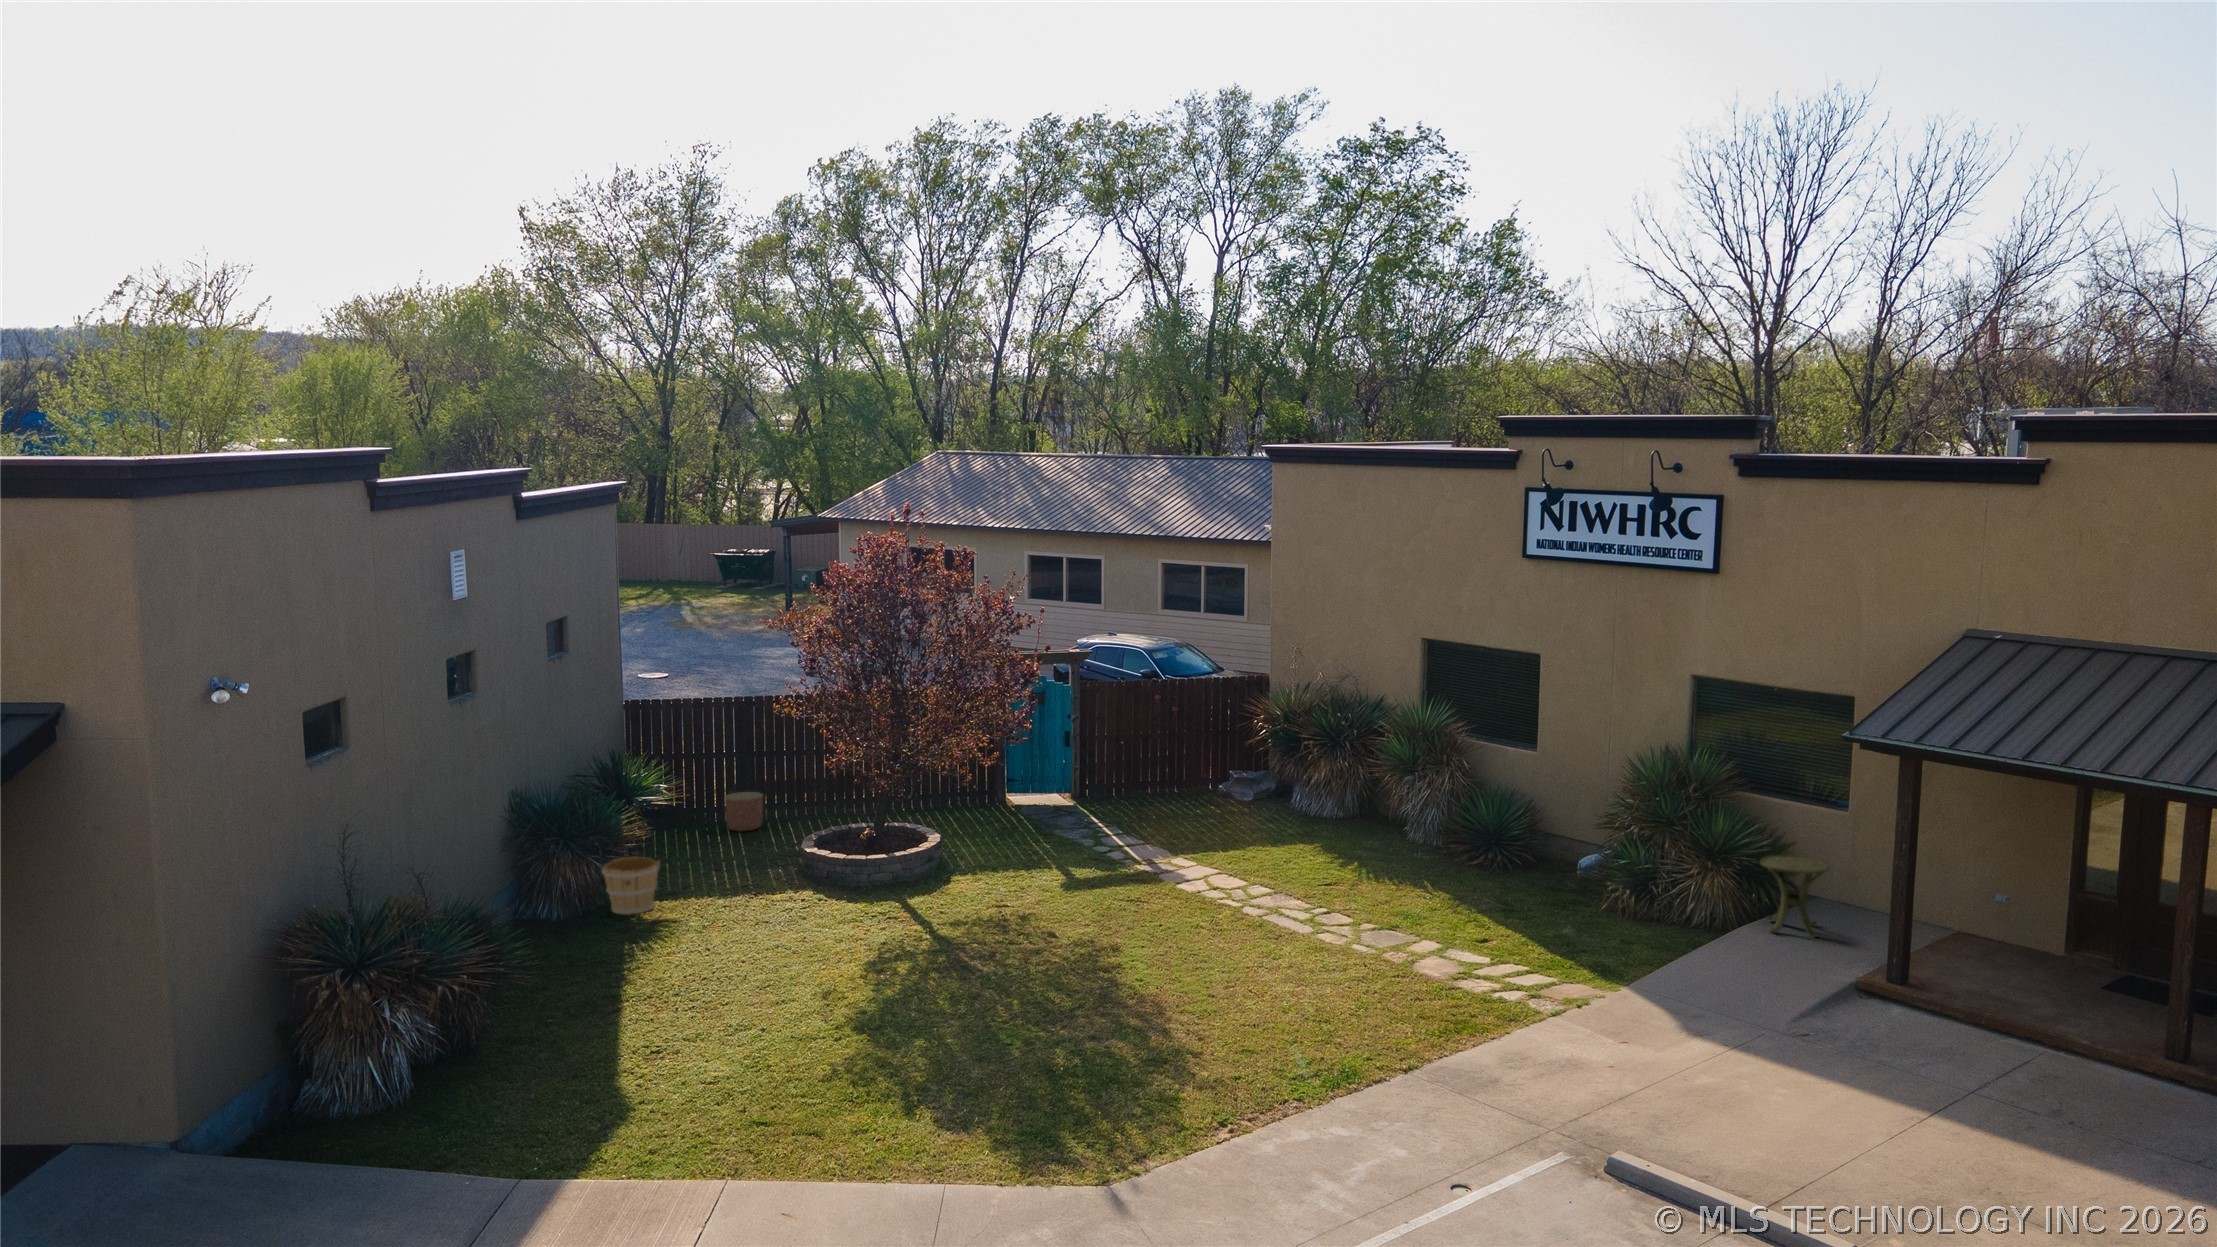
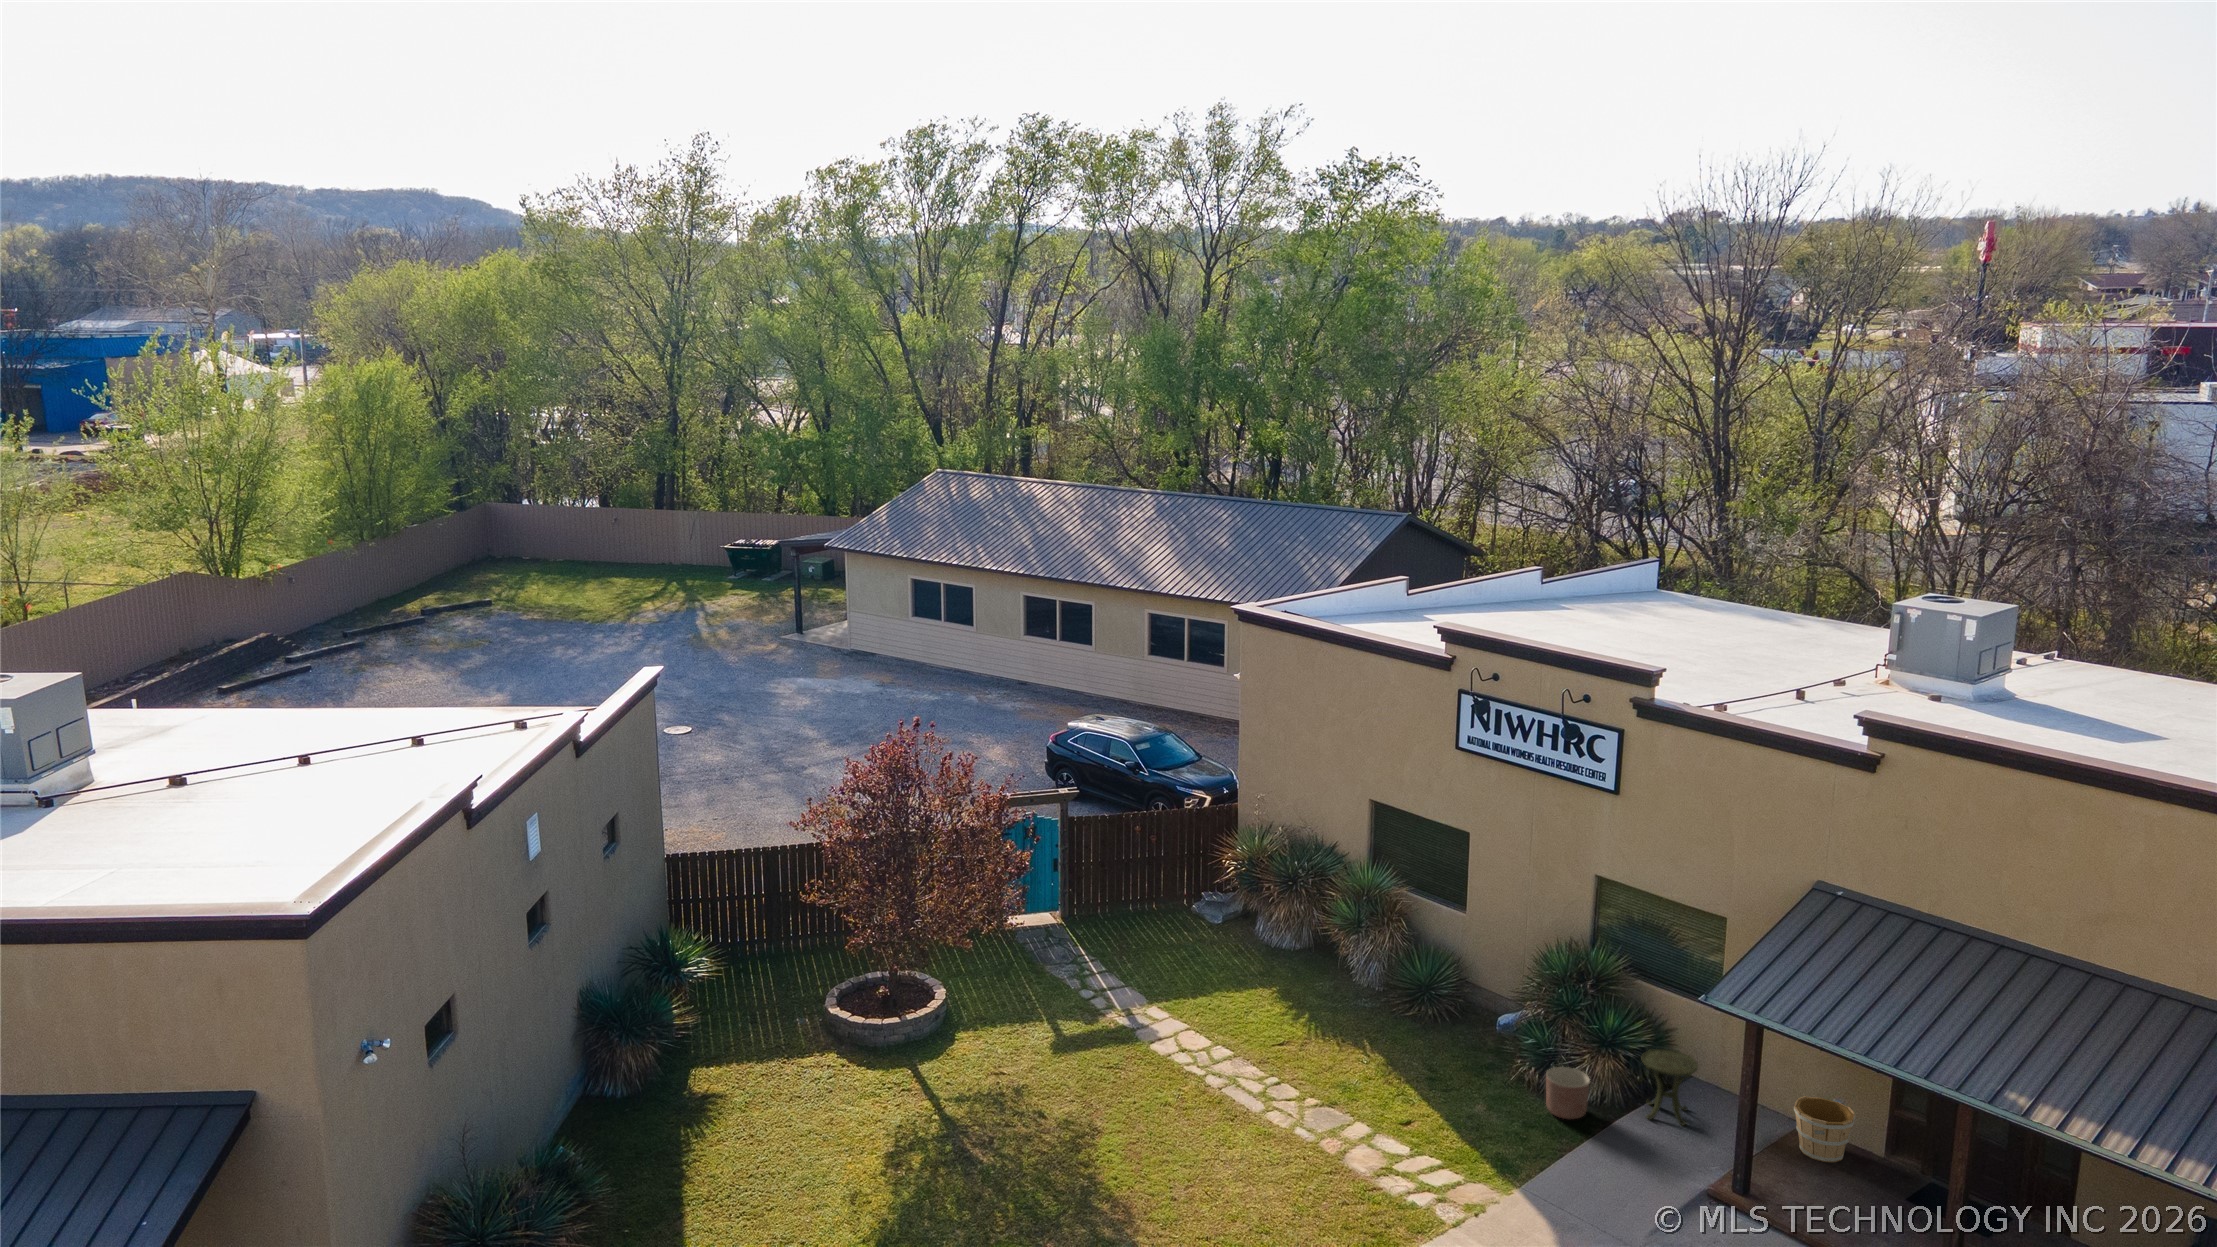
planter: present [725,792,763,832] -> present [1546,1067,1590,1119]
wooden bucket: present [602,857,660,915] -> present [1794,1096,1856,1162]

